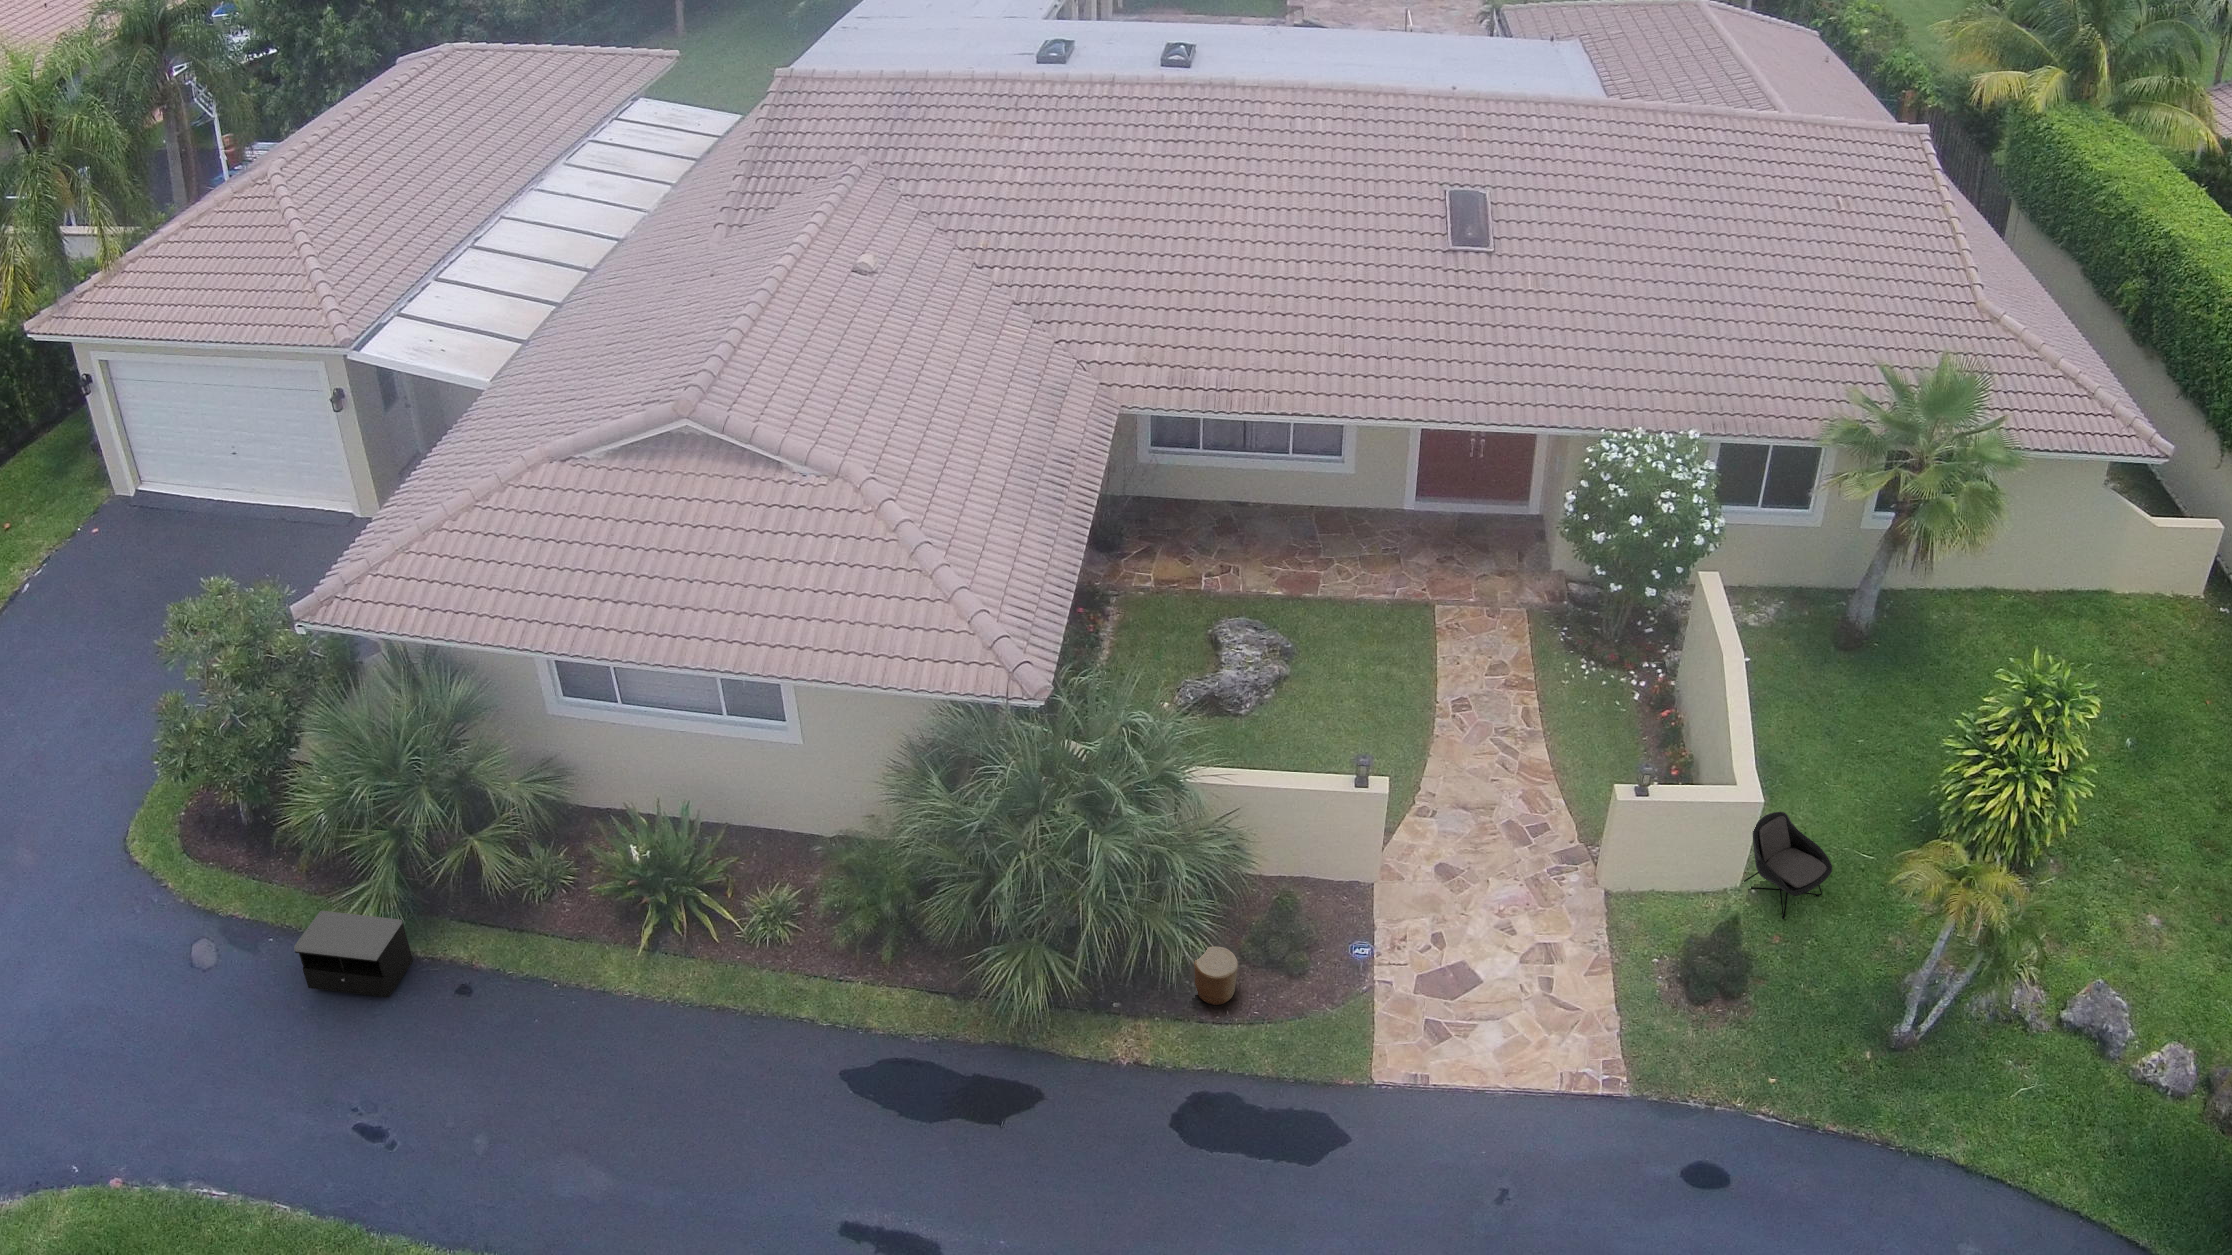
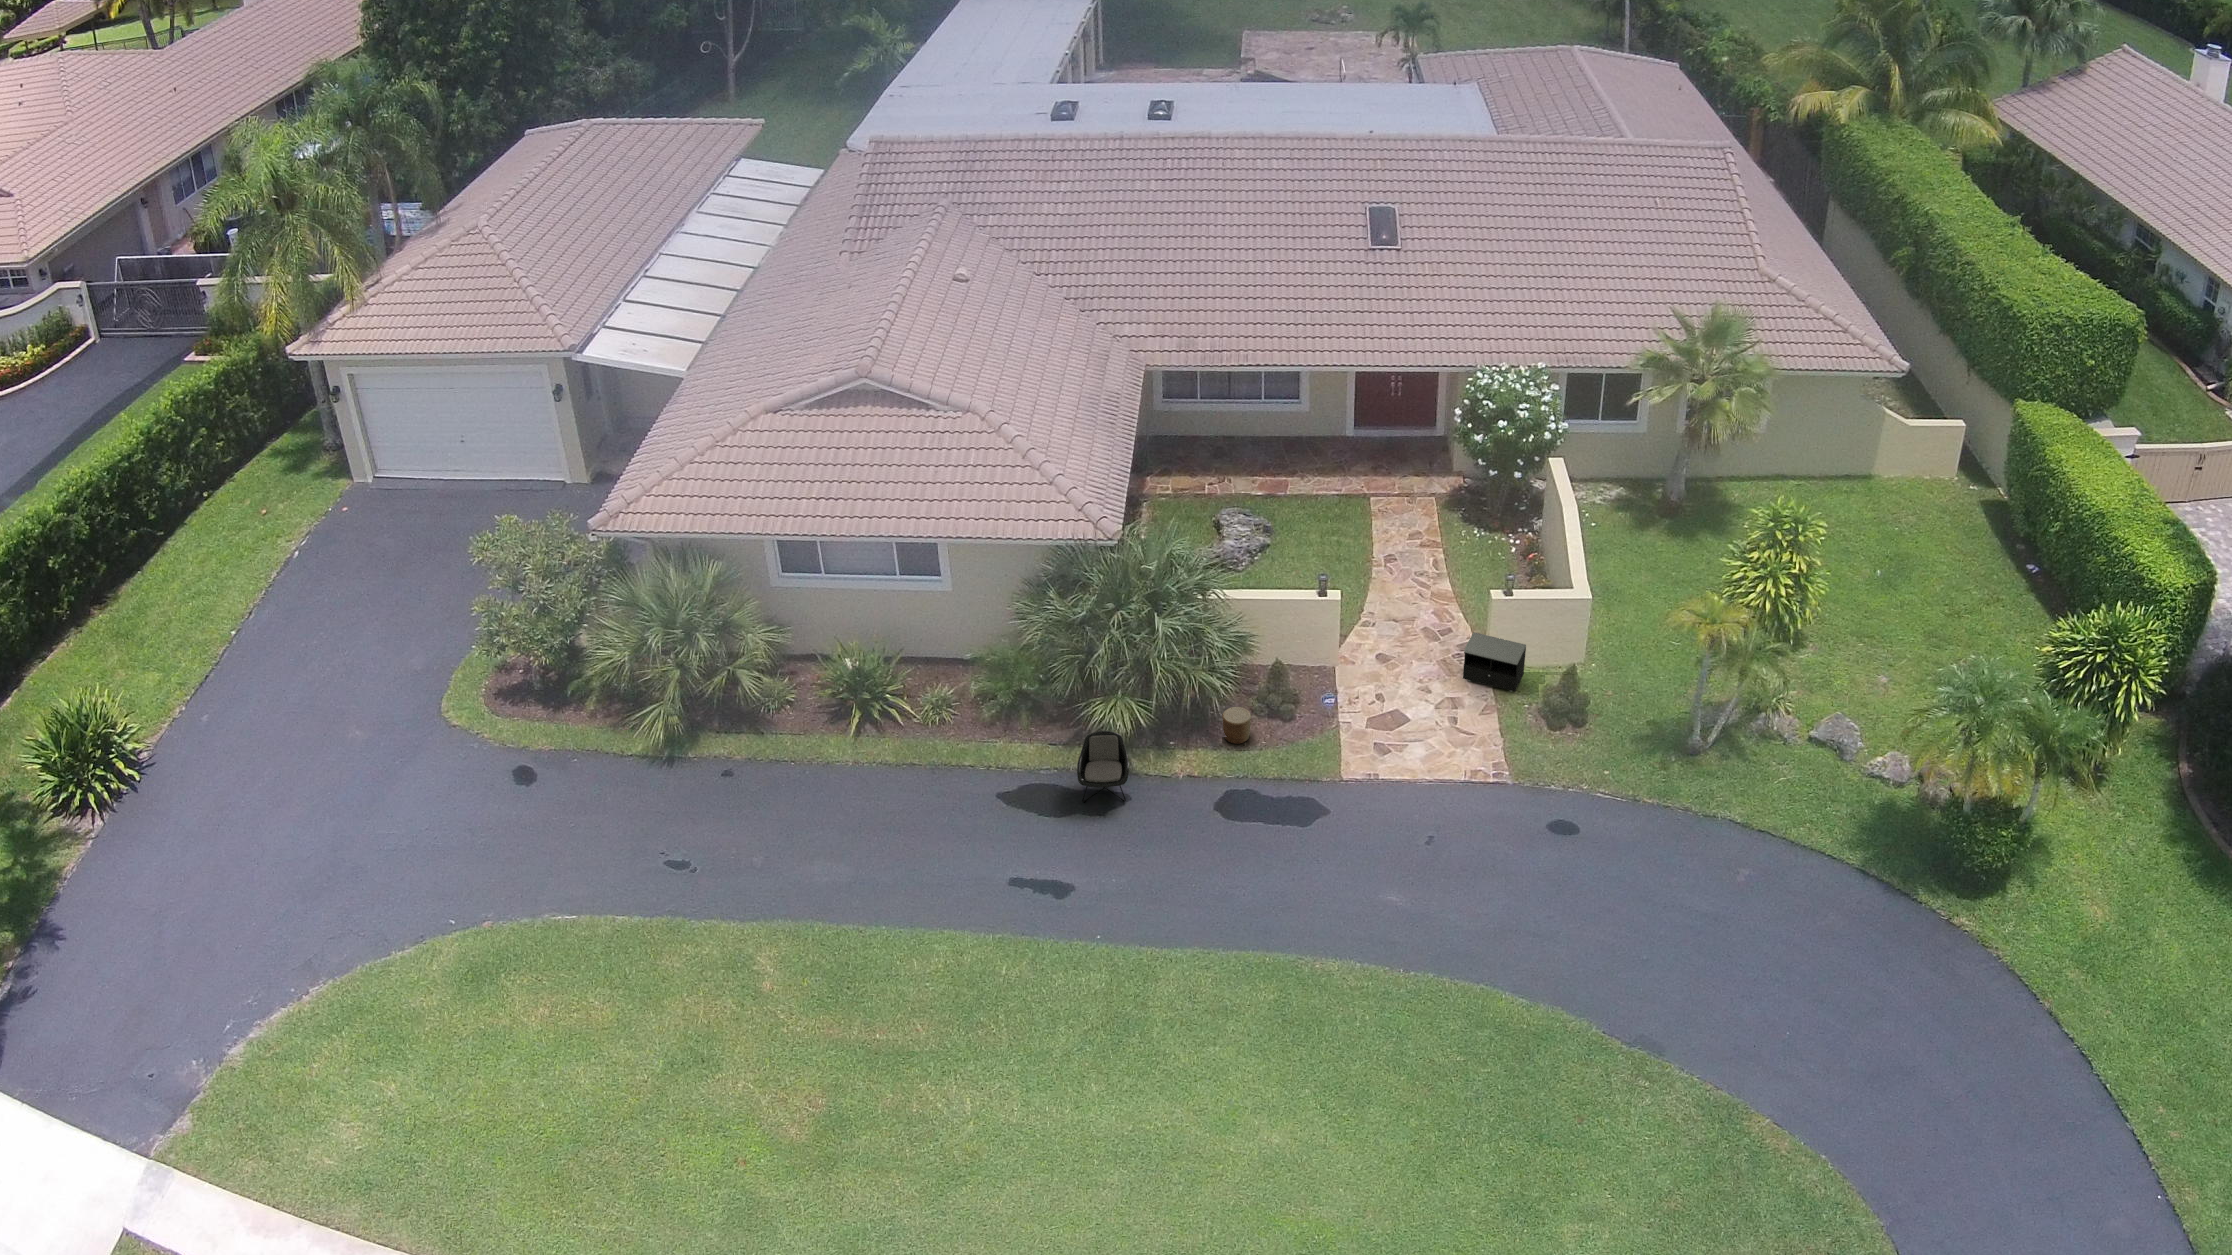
lounge chair: present [1744,812,1832,919] -> present [1077,731,1129,803]
storage bench: present [294,911,413,998] -> present [1463,632,1526,692]

